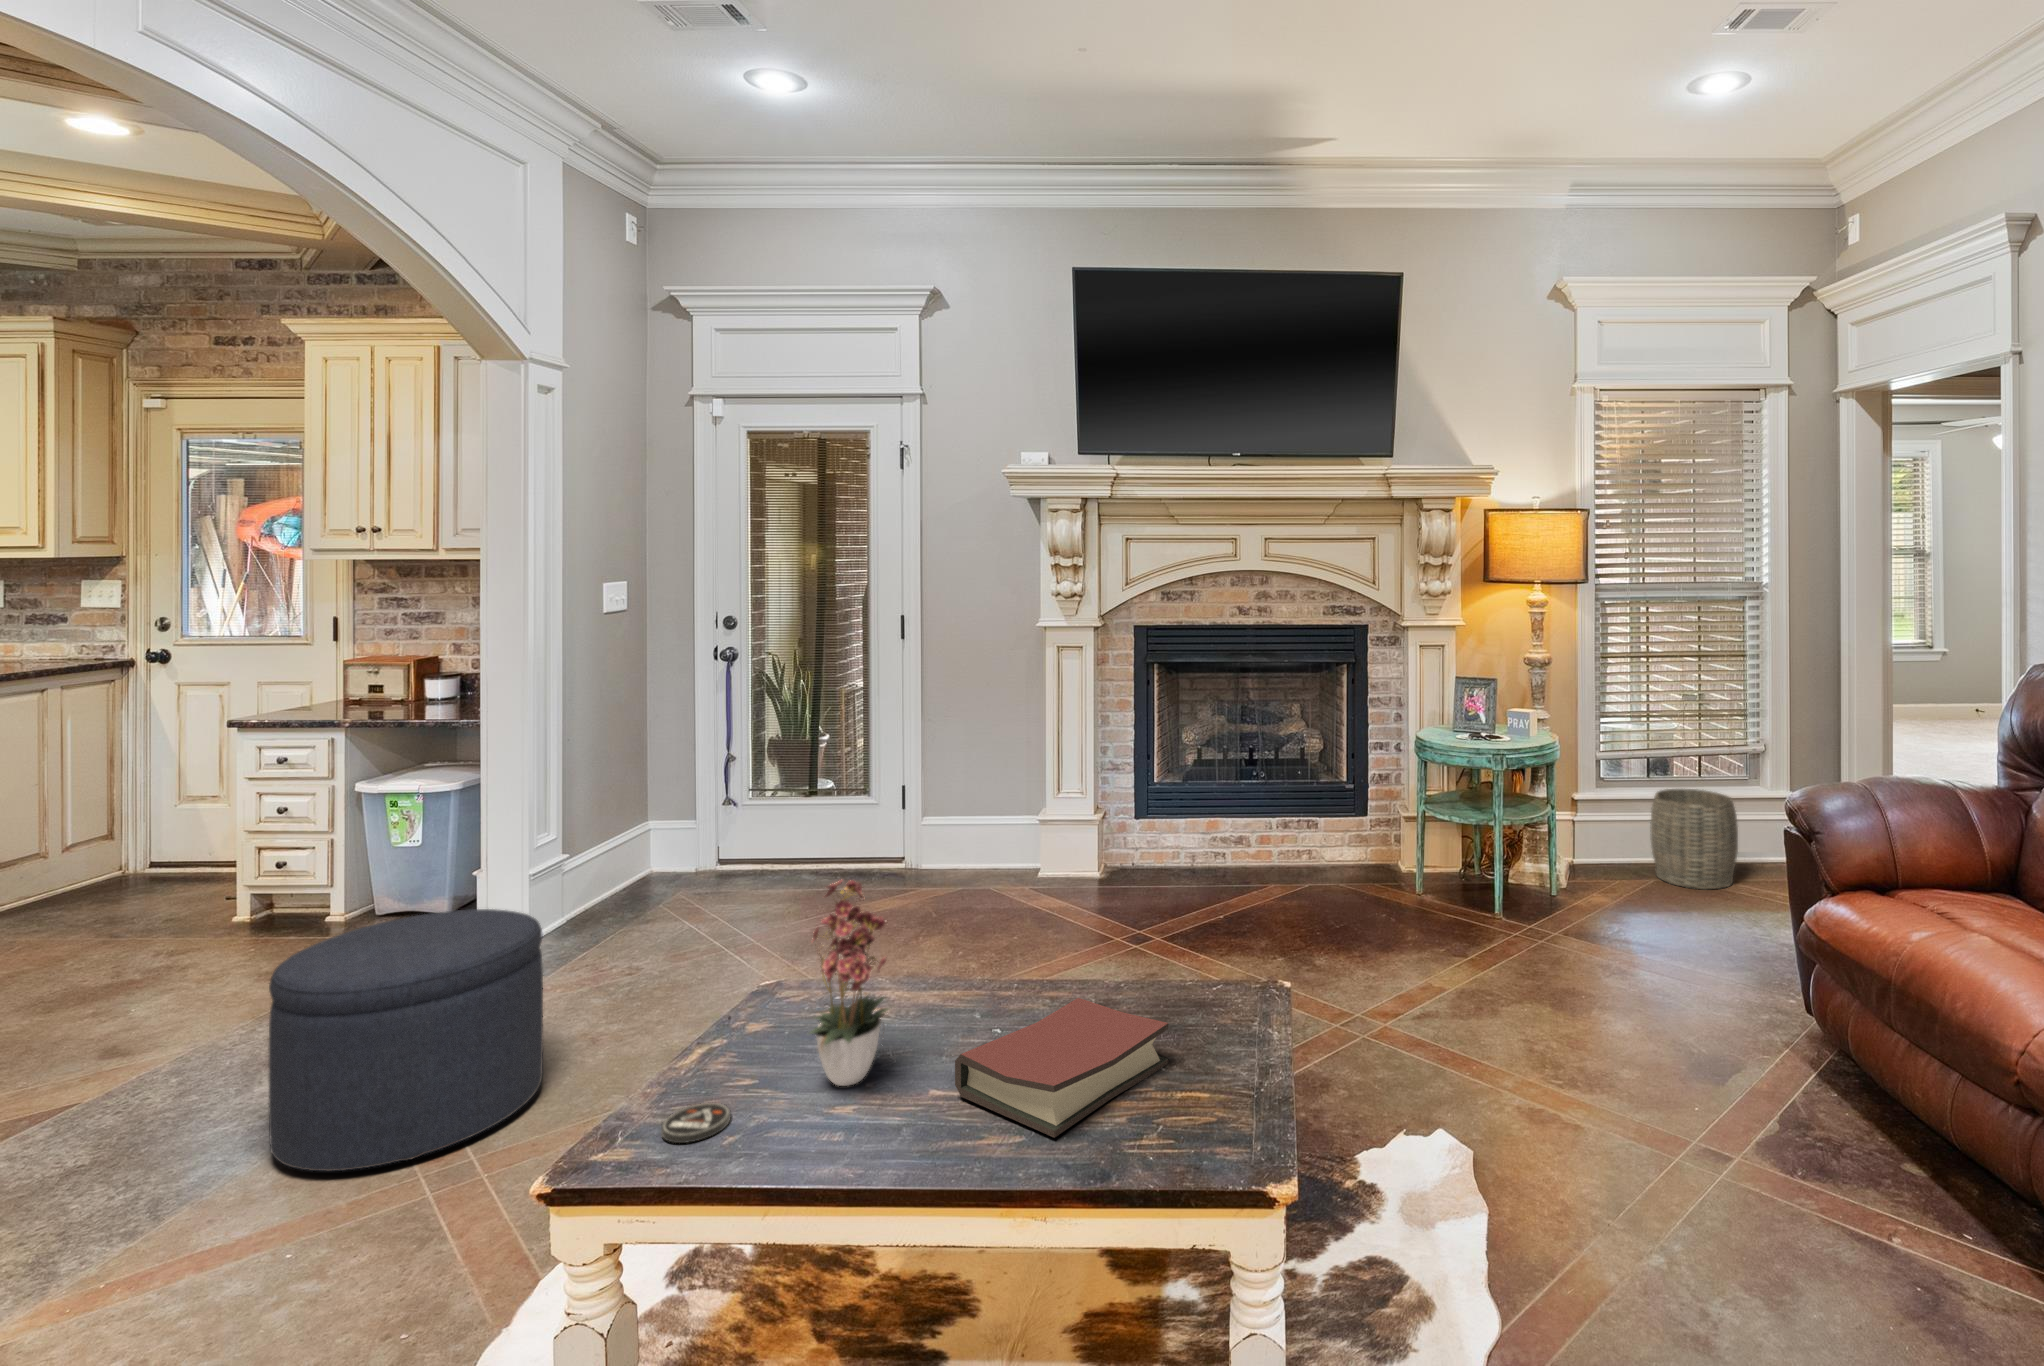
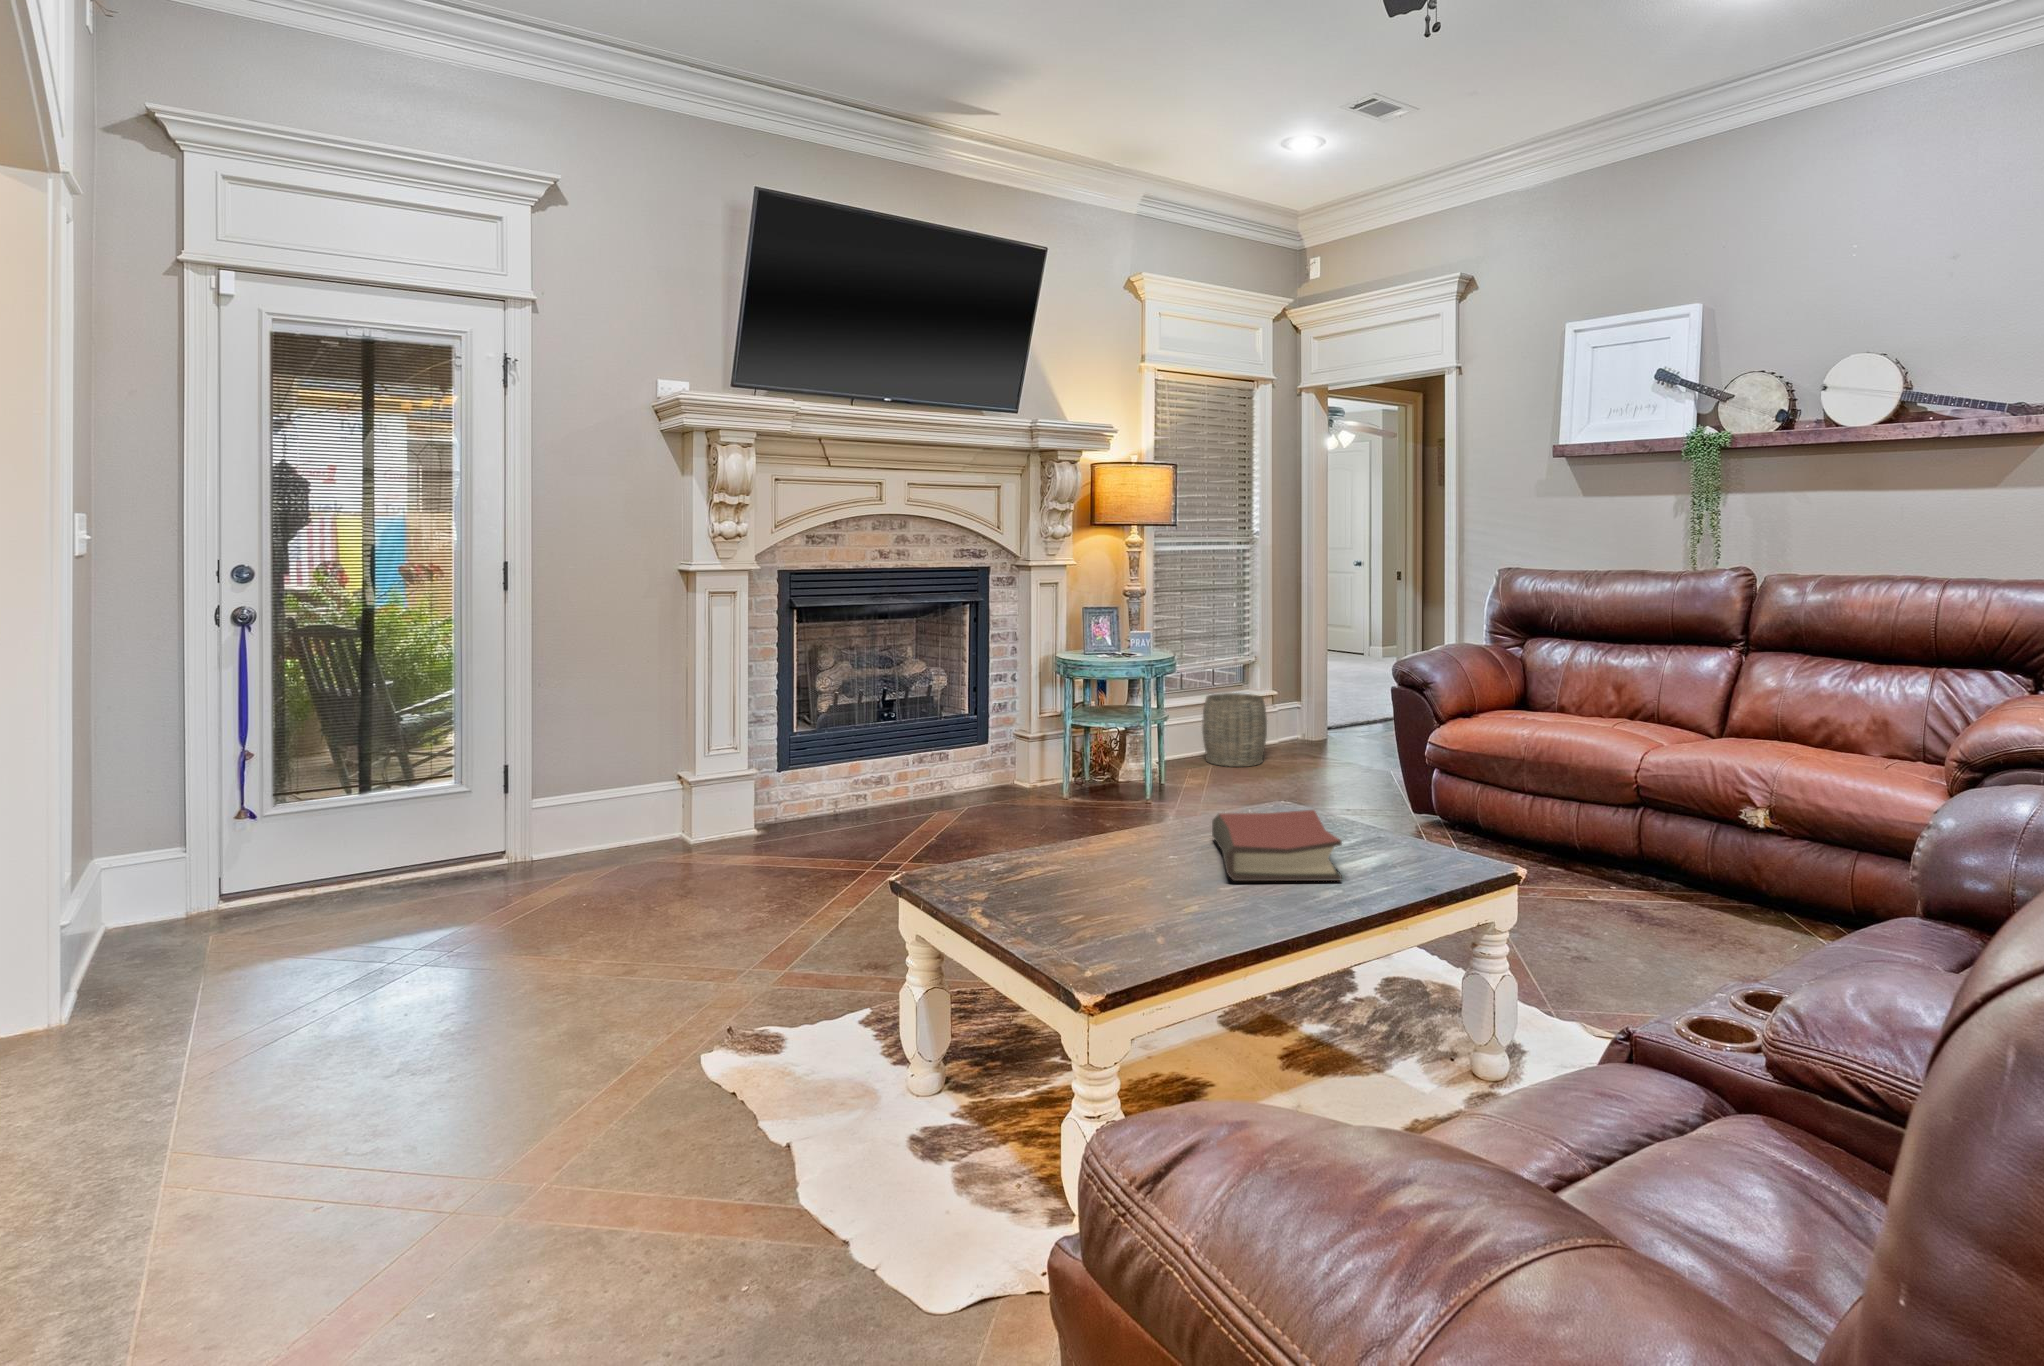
flower arrangement: present [810,880,889,1086] -> none [1069,715,1188,900]
ottoman: present [269,909,543,1171] -> none [92,903,460,1264]
coaster: present [661,1103,731,1143] -> none [1049,926,1106,953]

